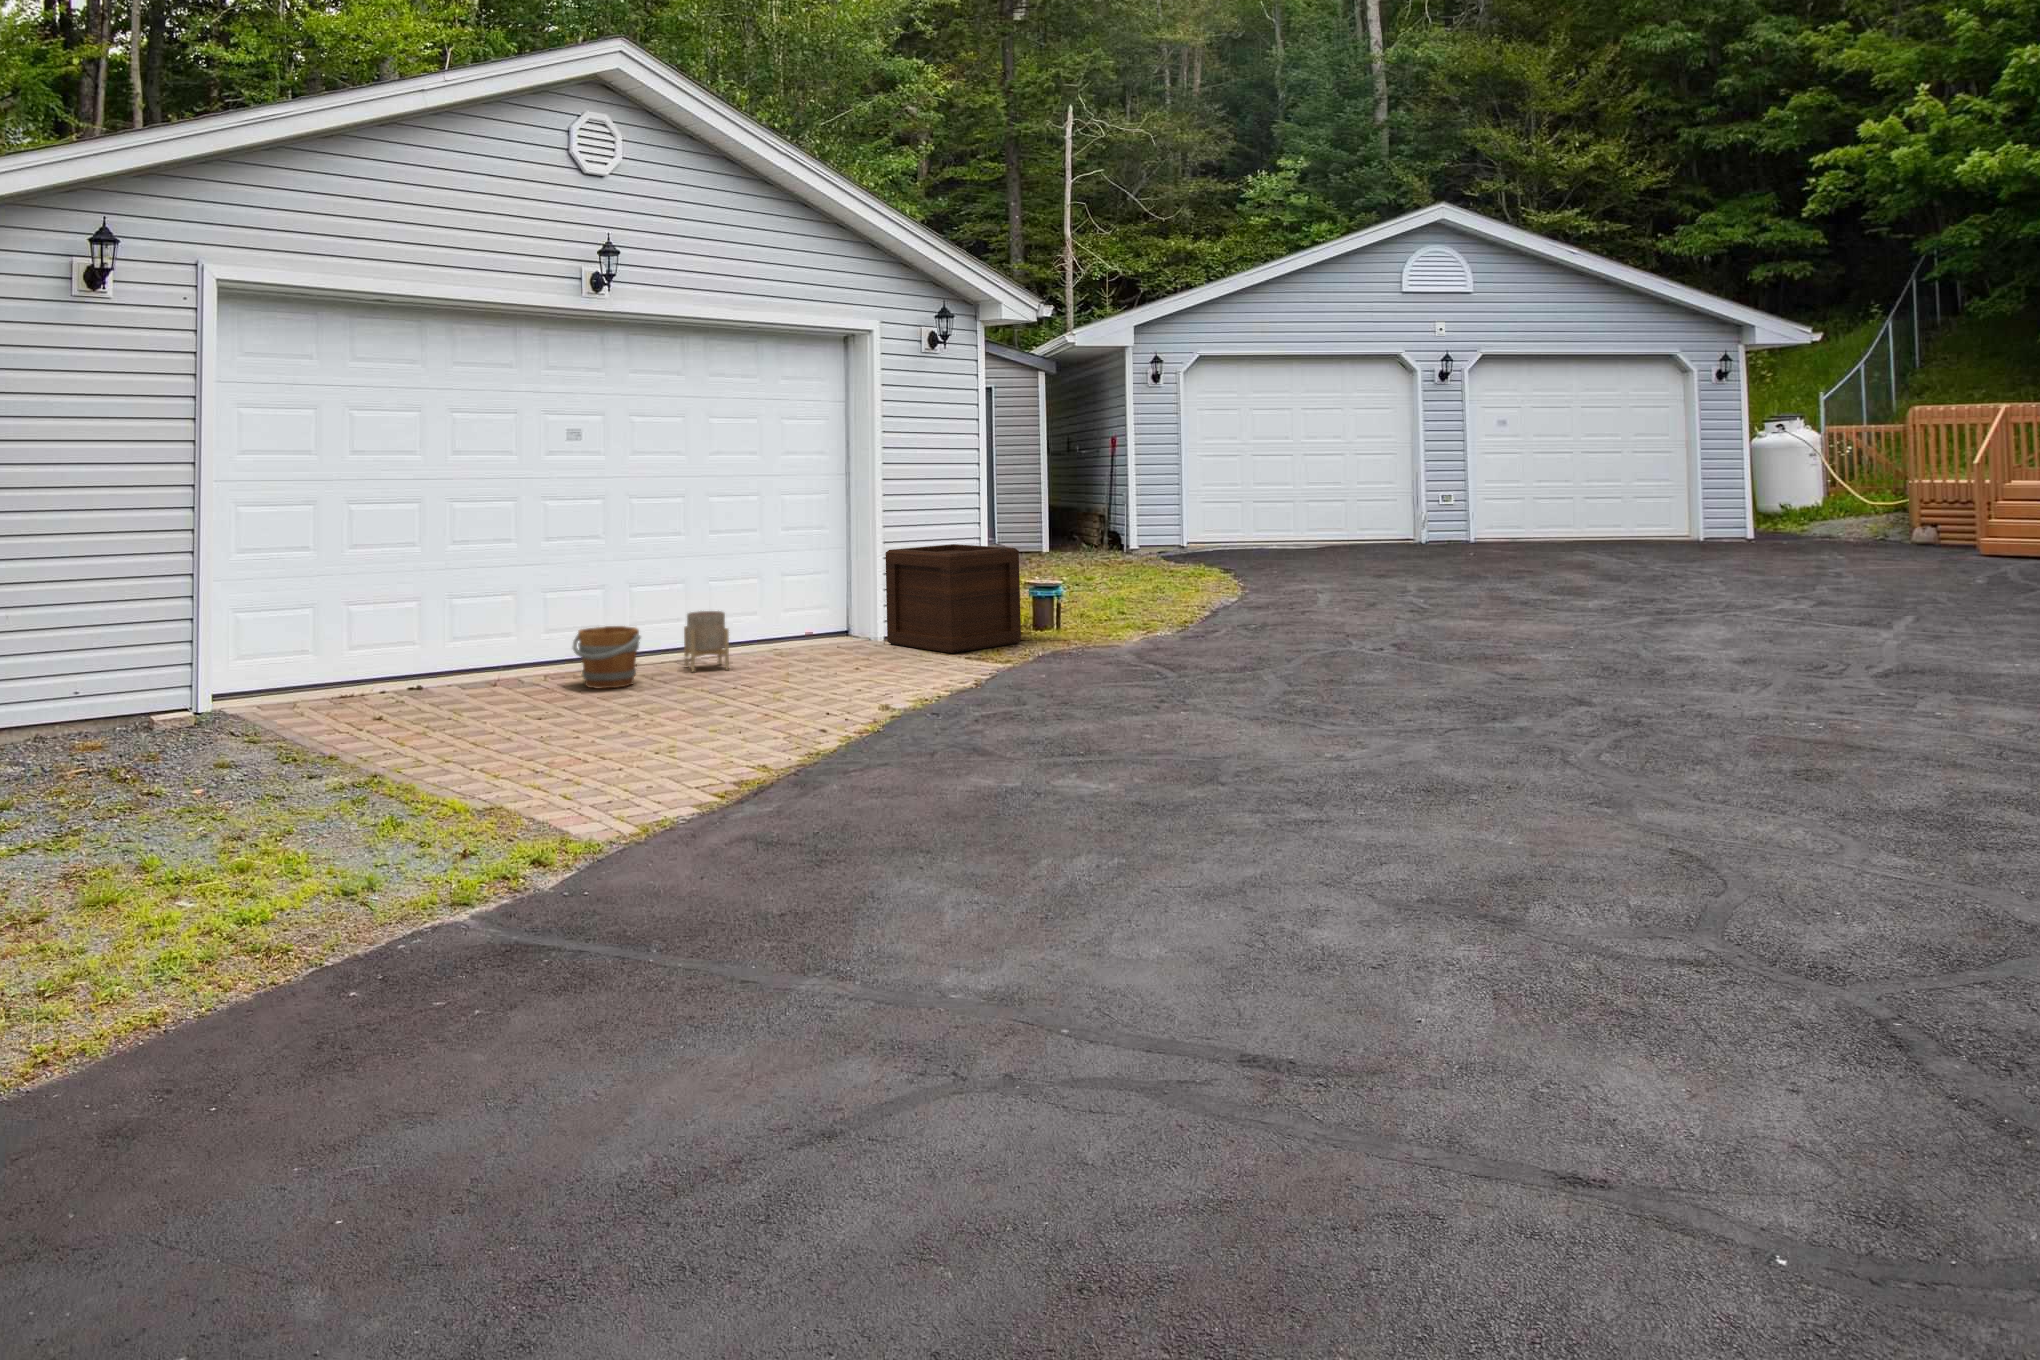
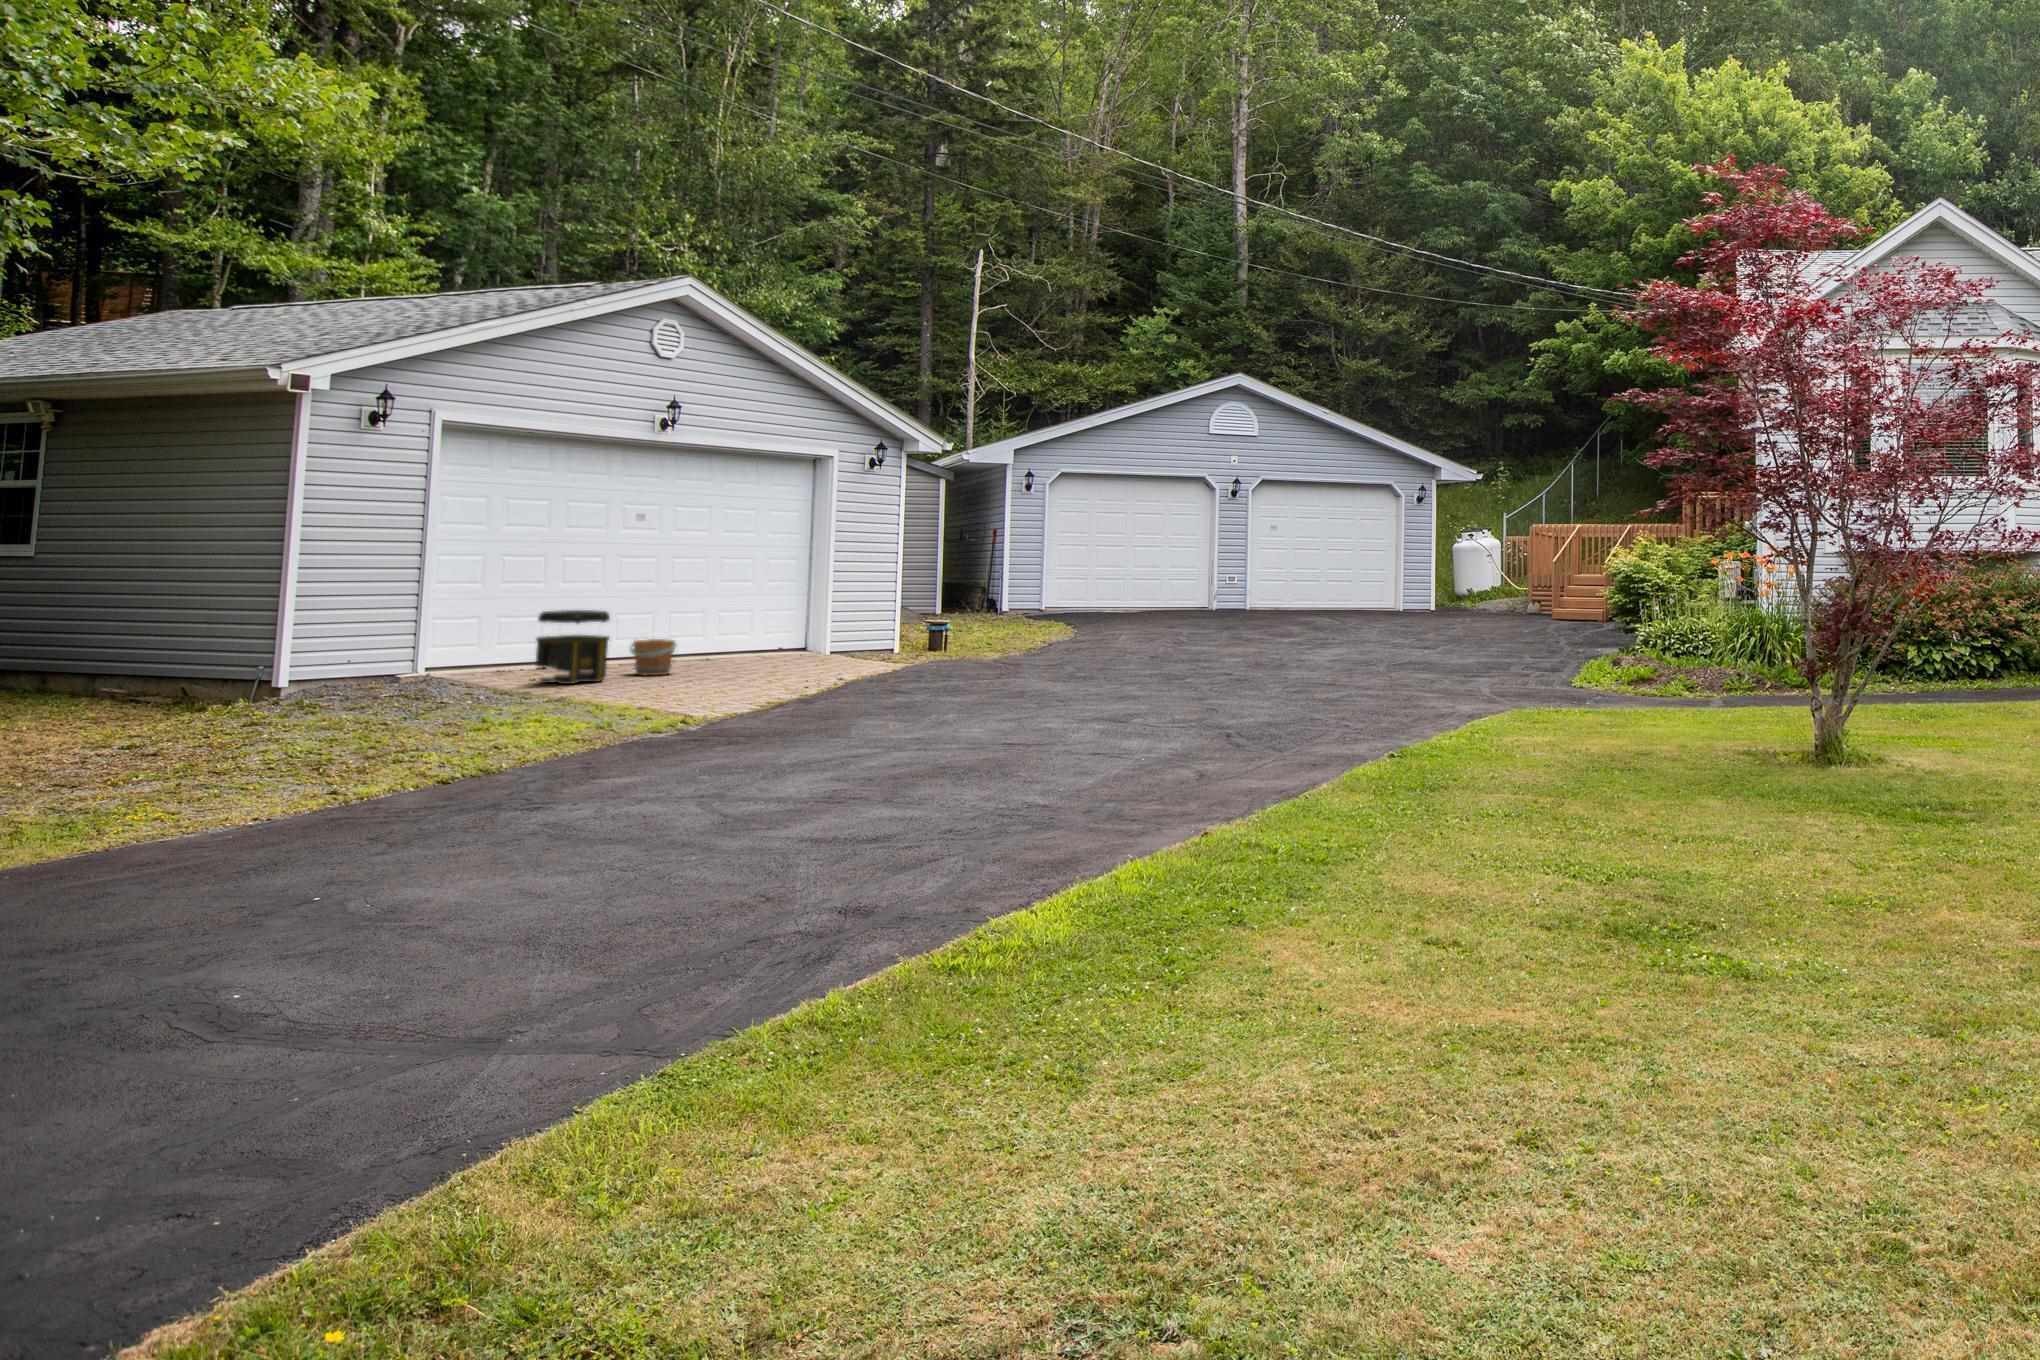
wooden crate: present [885,544,1021,653] -> none [829,596,920,661]
toolbox: none [416,585,524,714] -> present [535,610,610,684]
planter: present [684,611,729,672] -> none [696,633,730,670]

